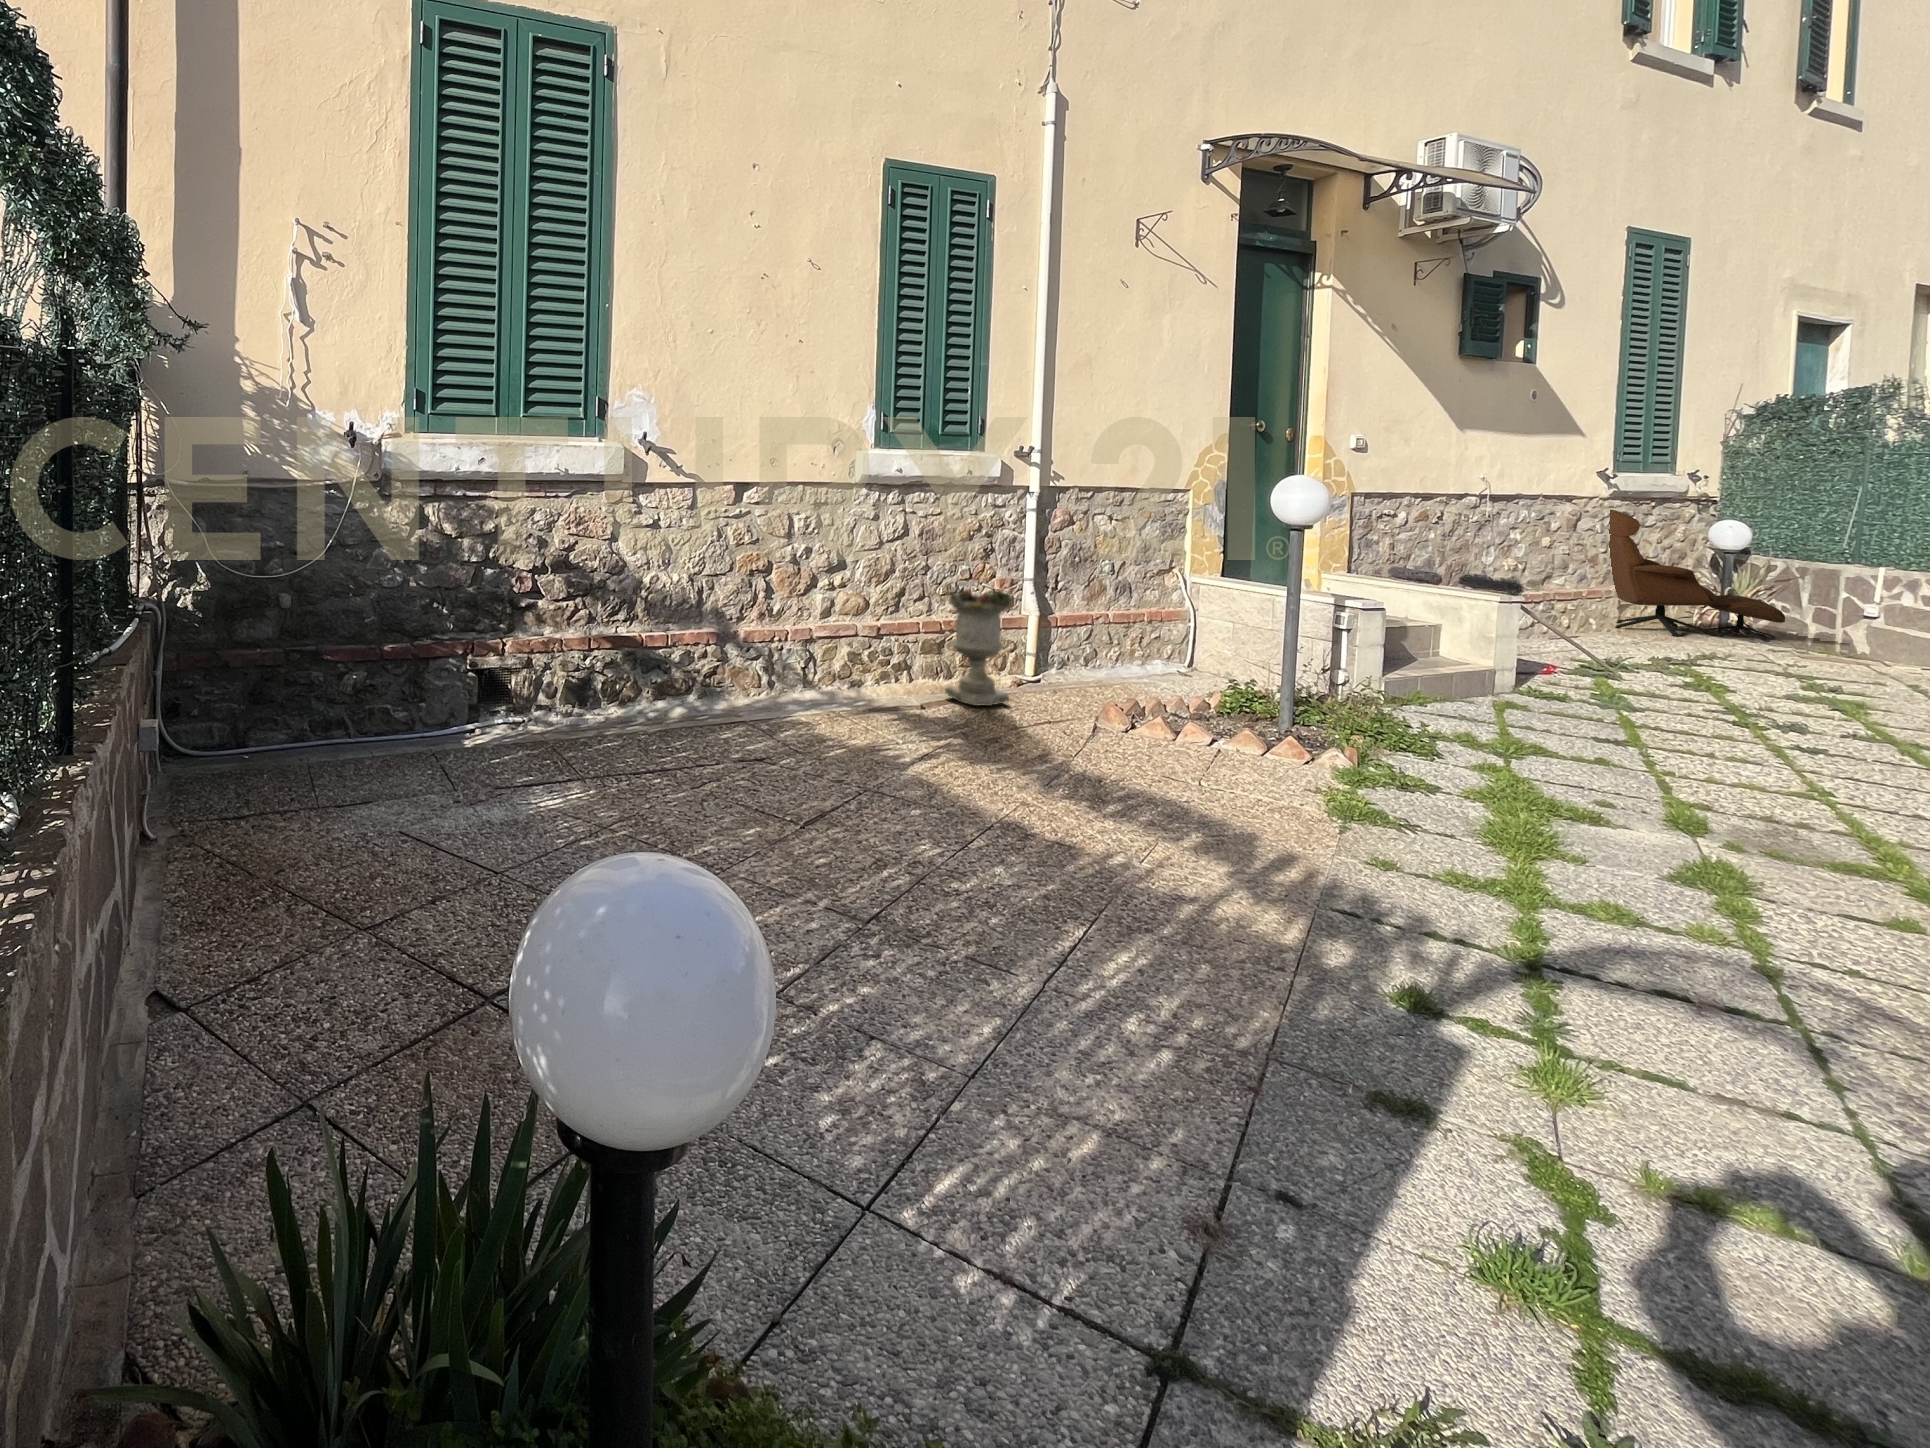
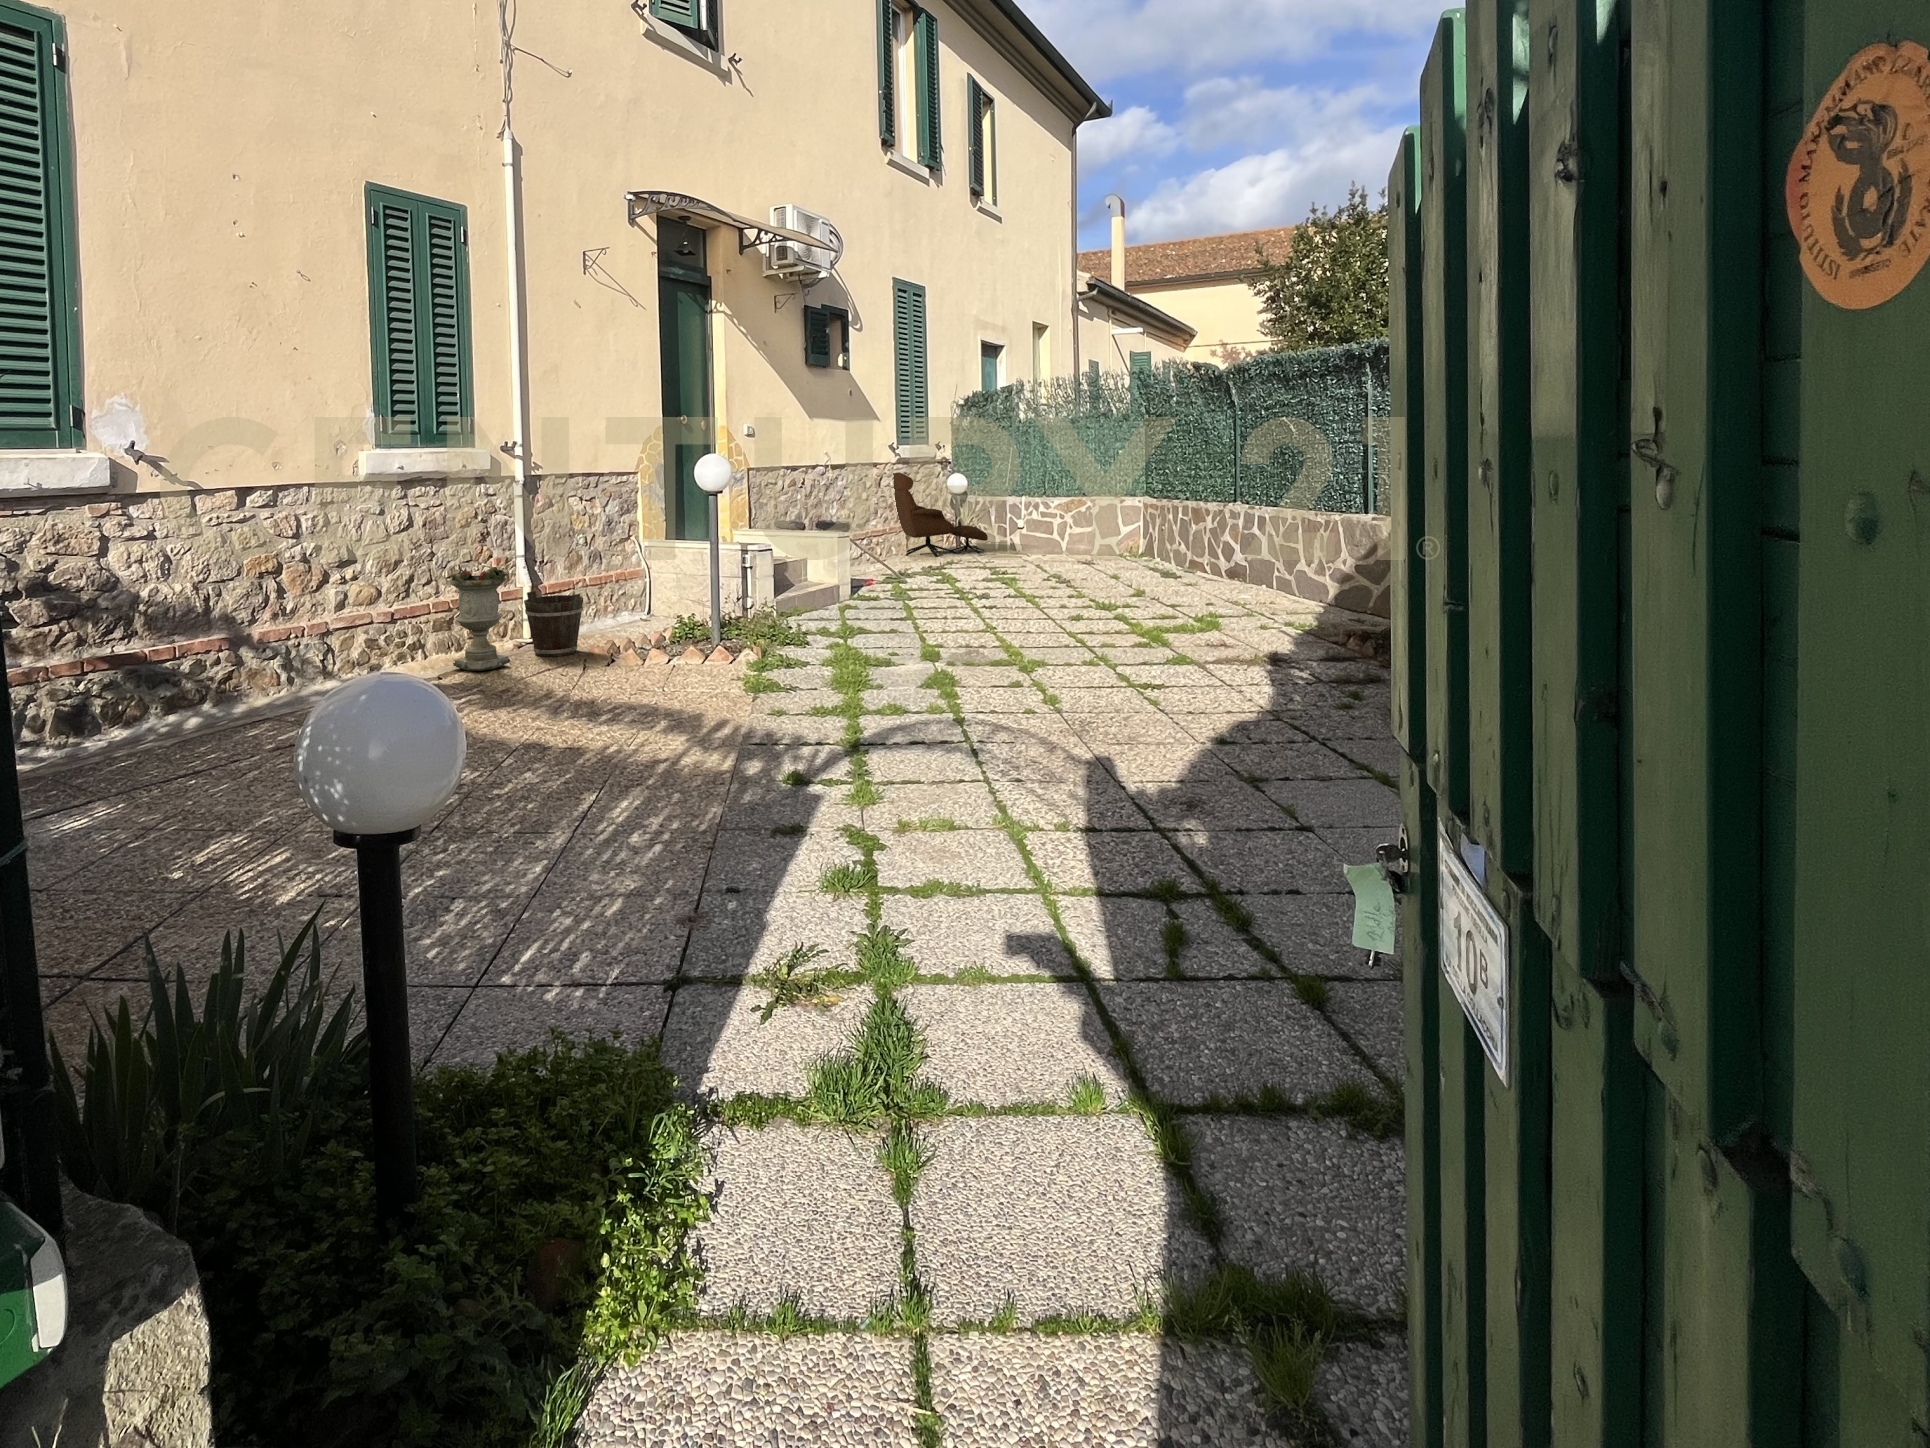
bucket: none [1034,620,1107,703] -> present [524,591,583,656]

